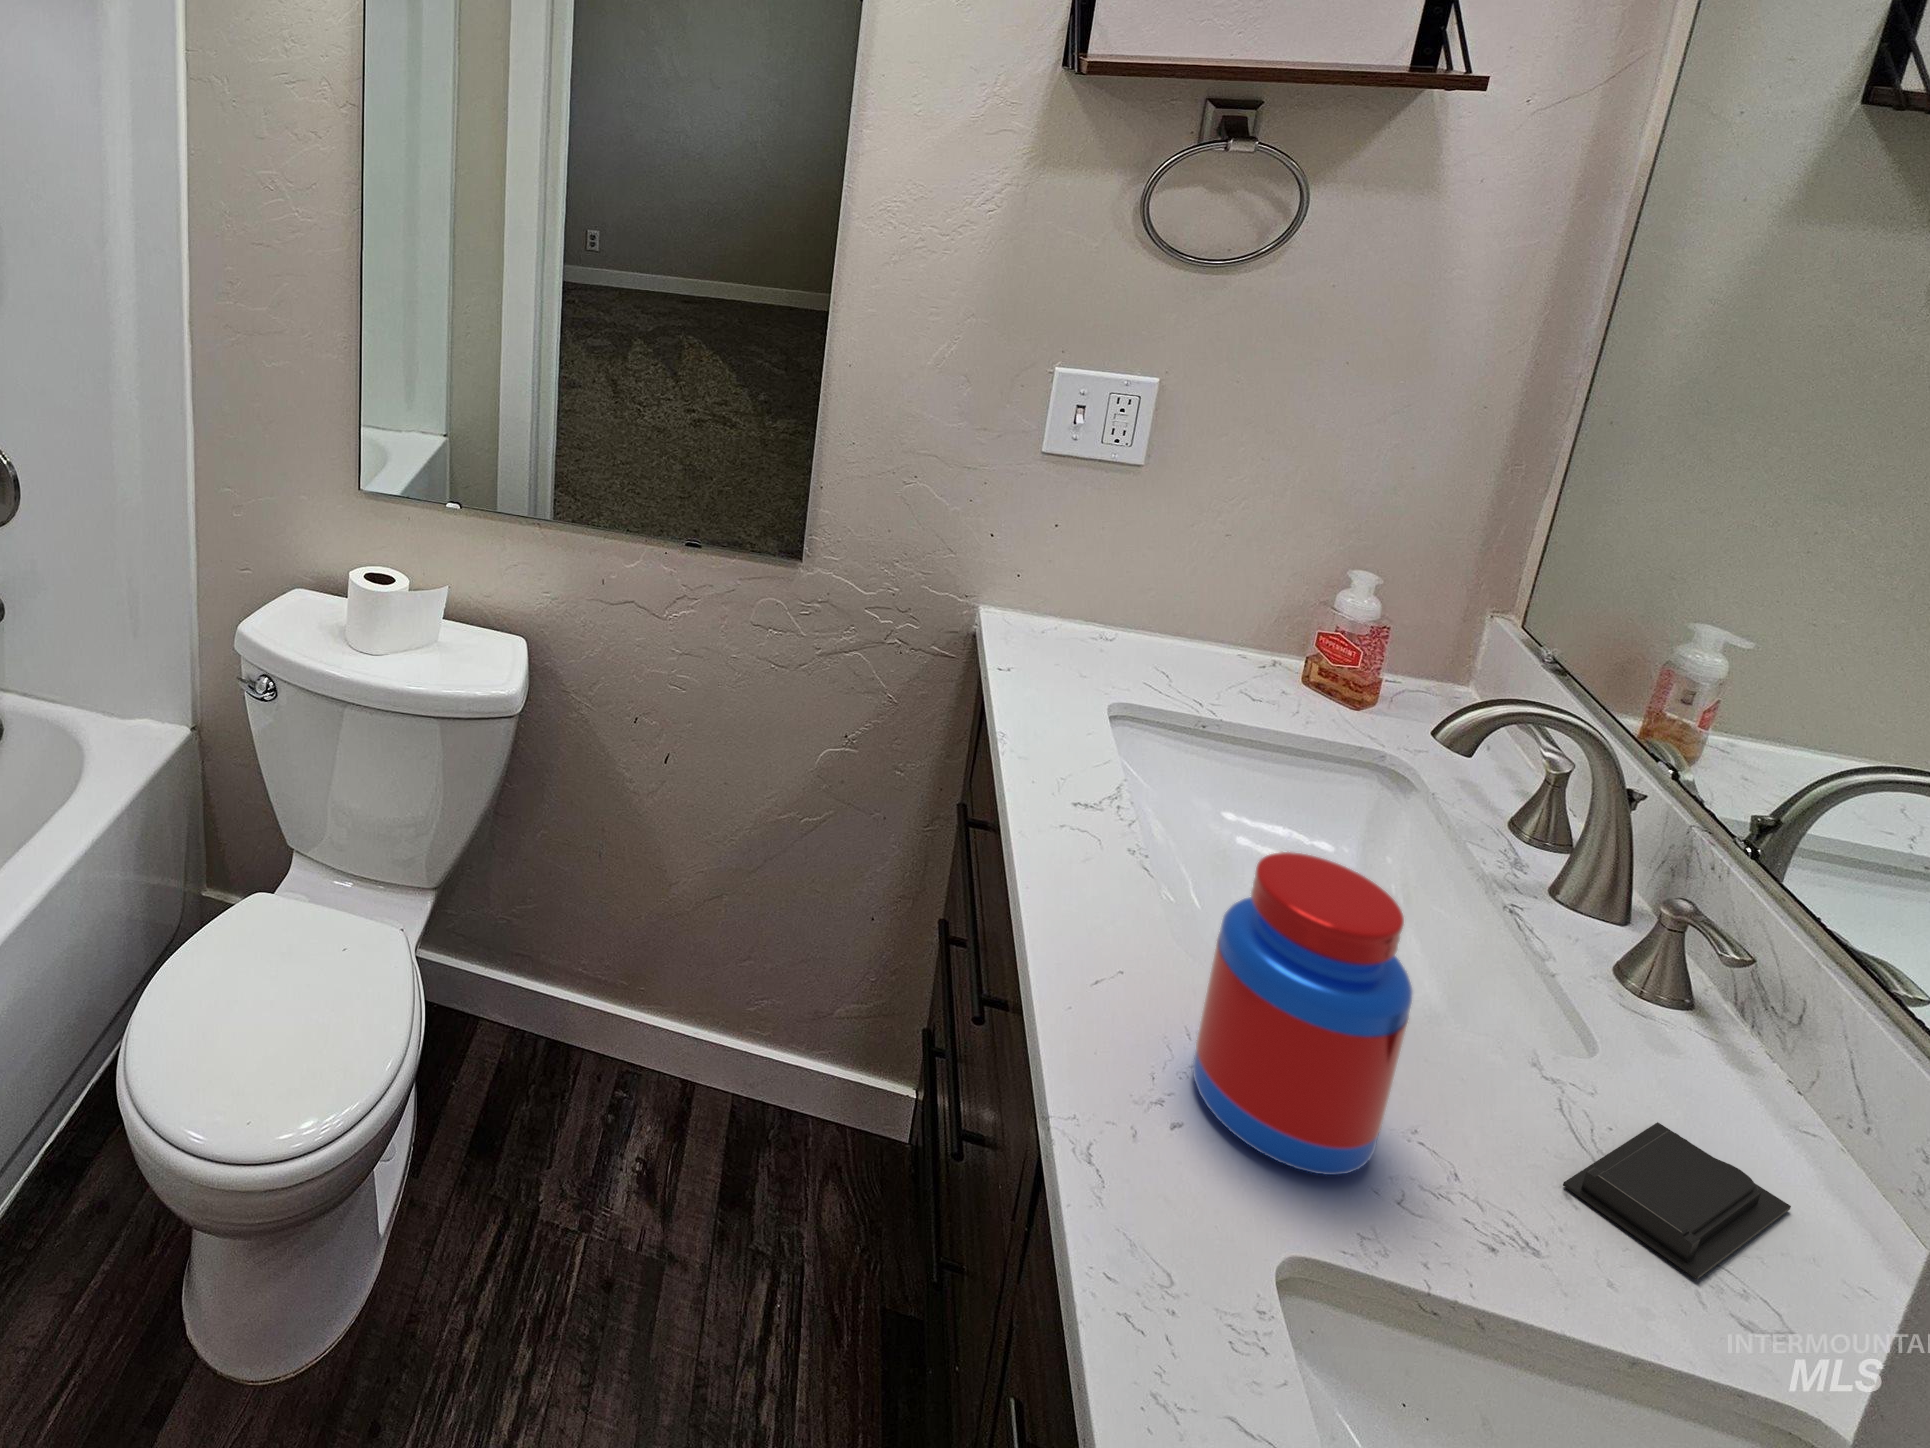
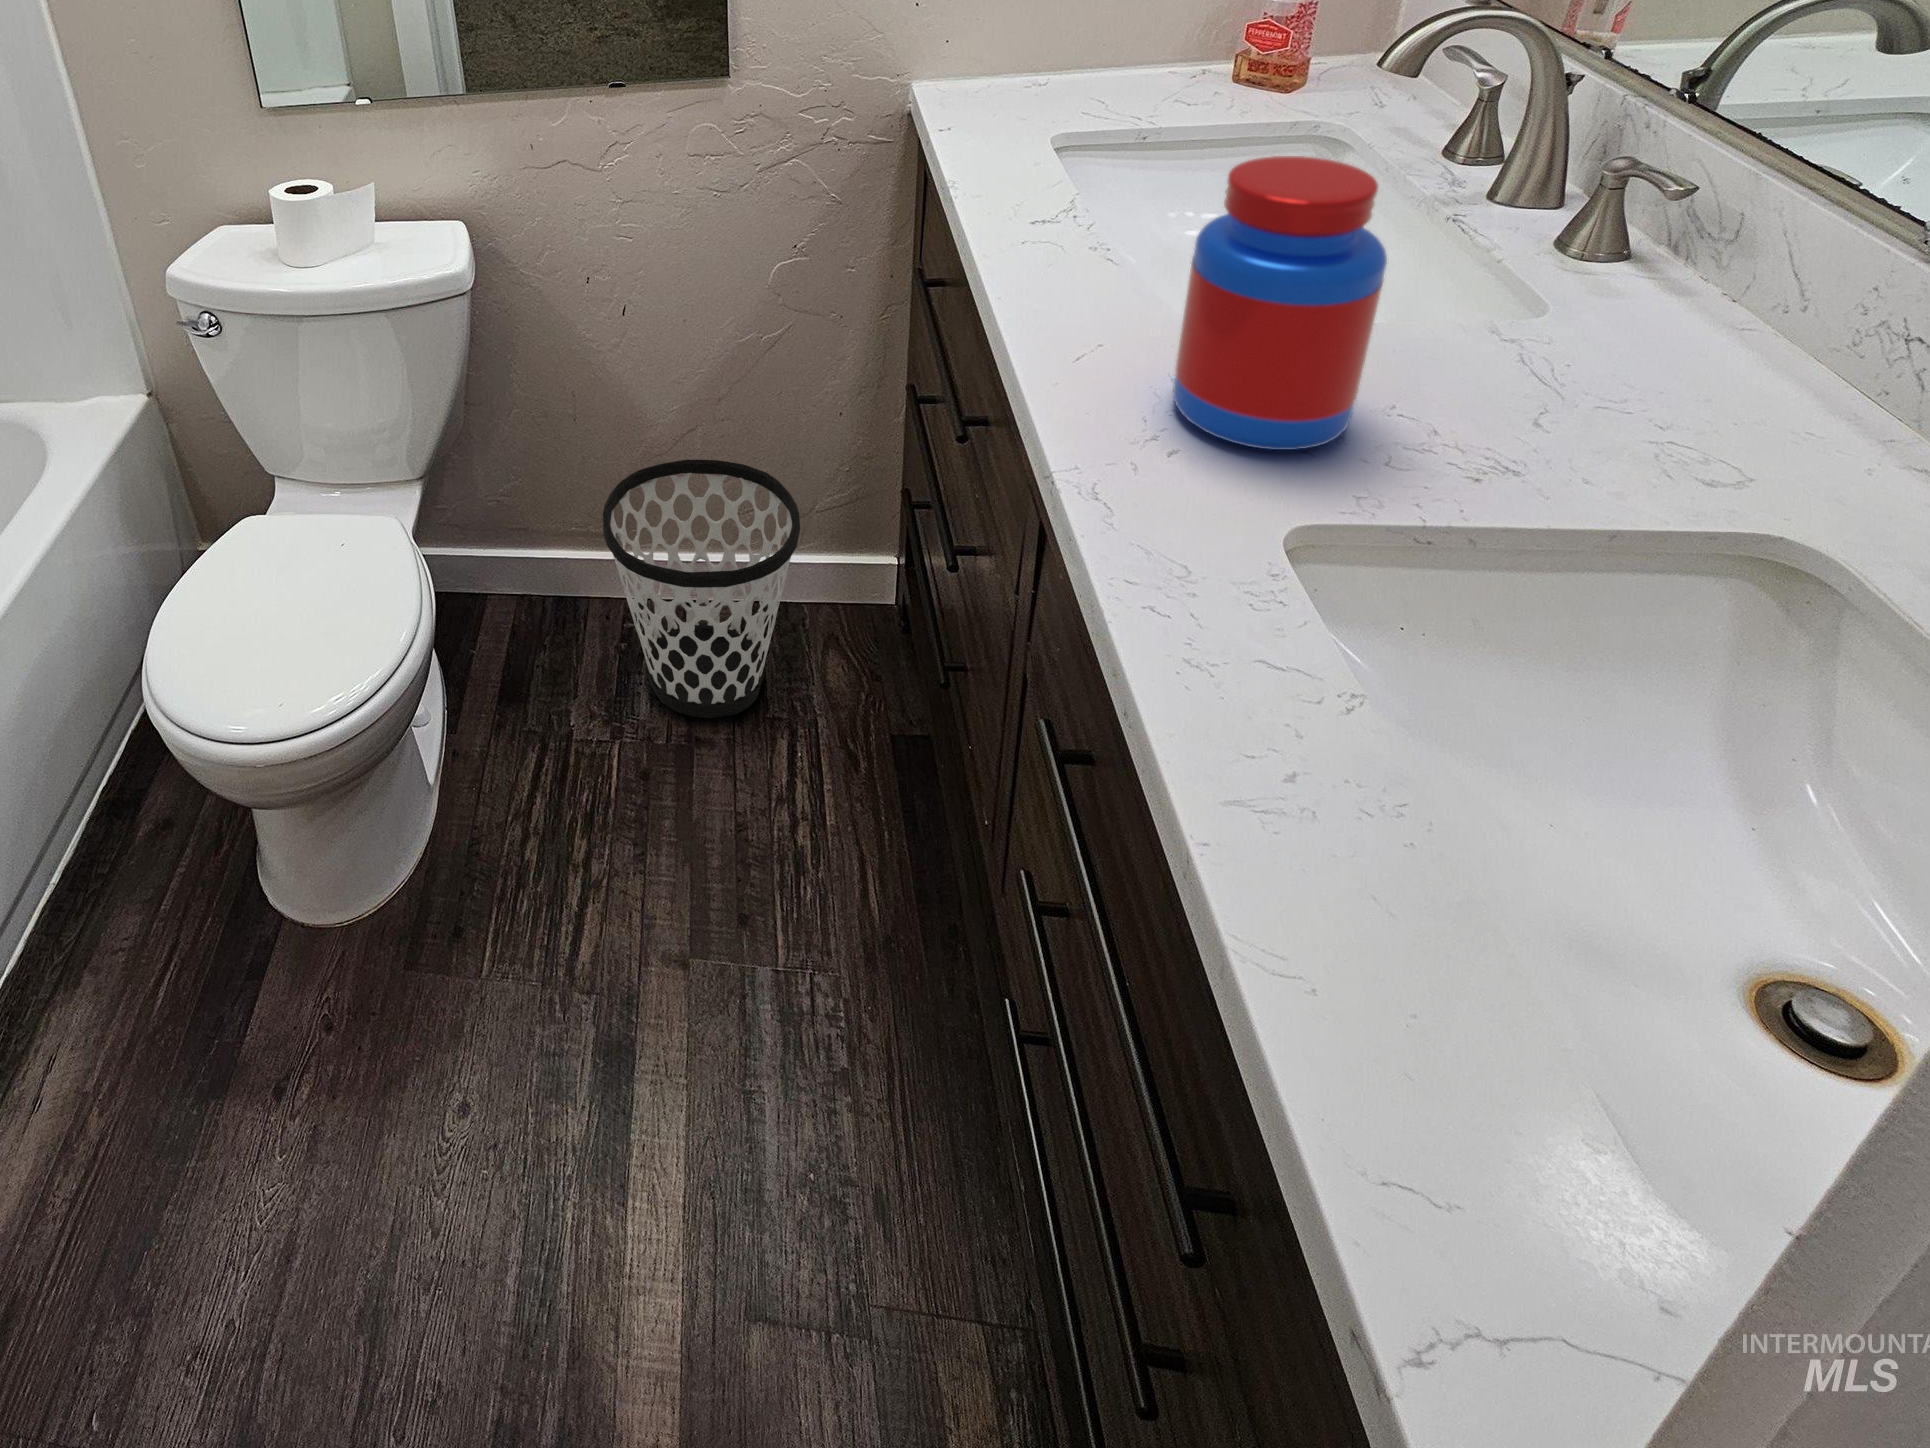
wastebasket: none [607,923,813,1233] -> present [603,460,800,718]
soap bar: present [1563,1122,1791,1279] -> none [1524,345,1730,452]

